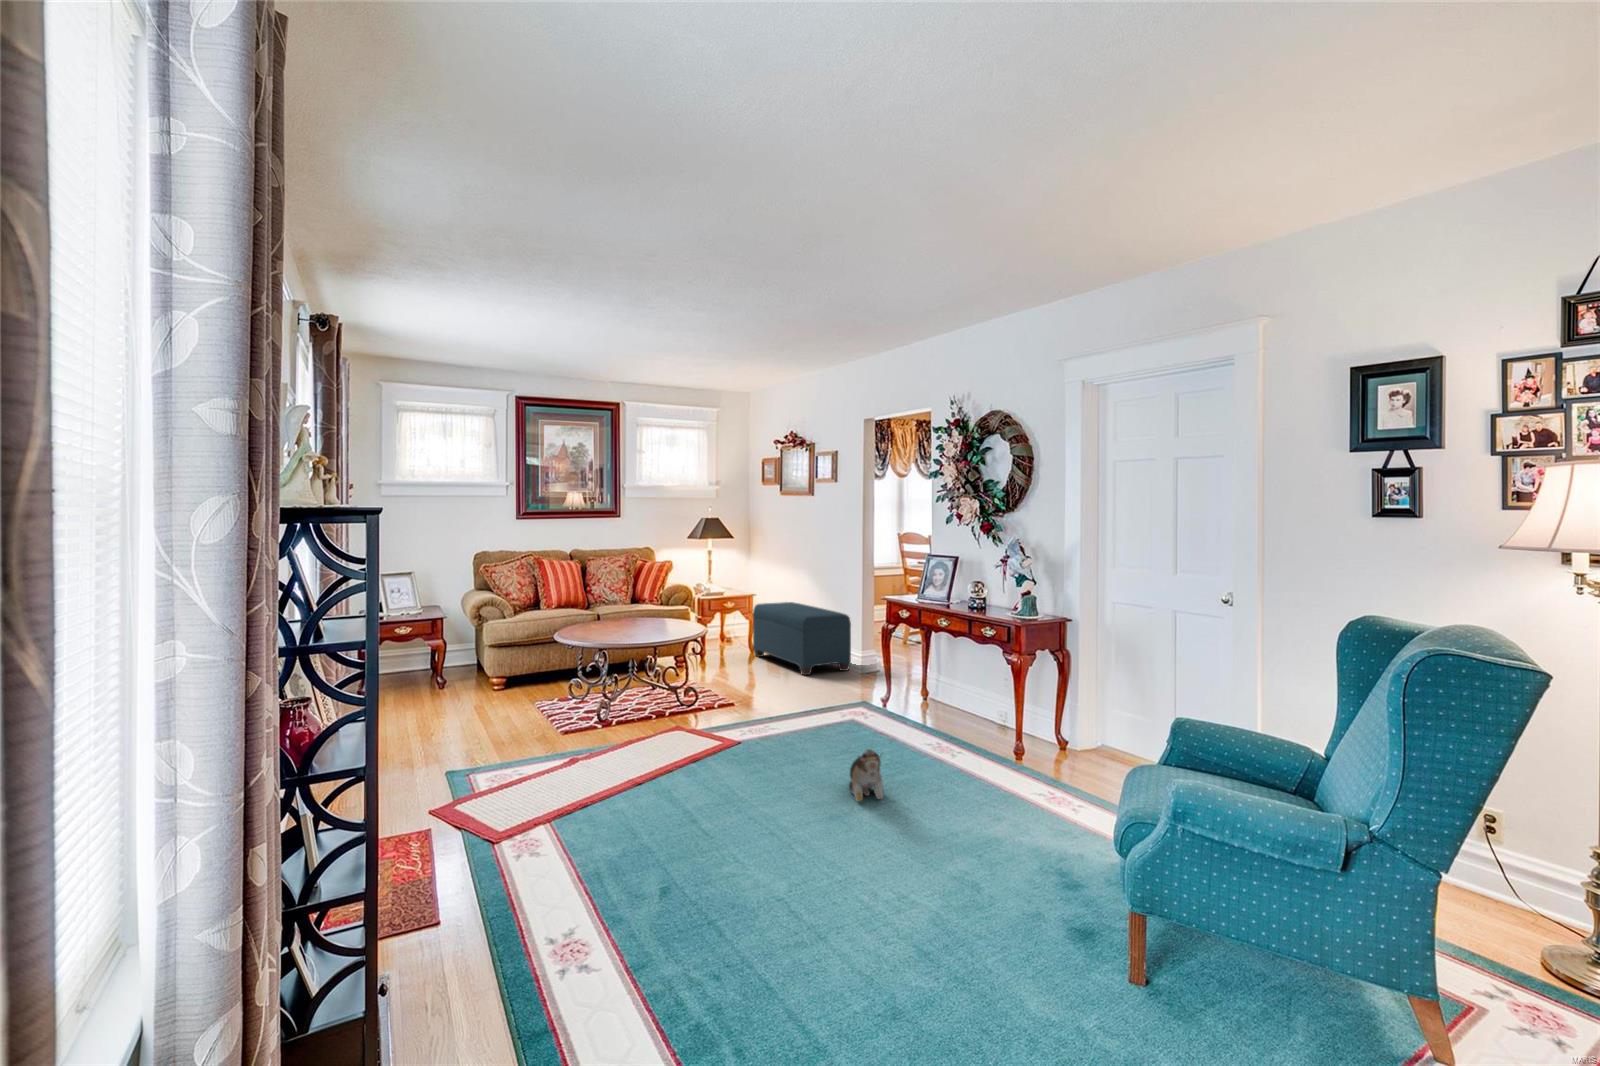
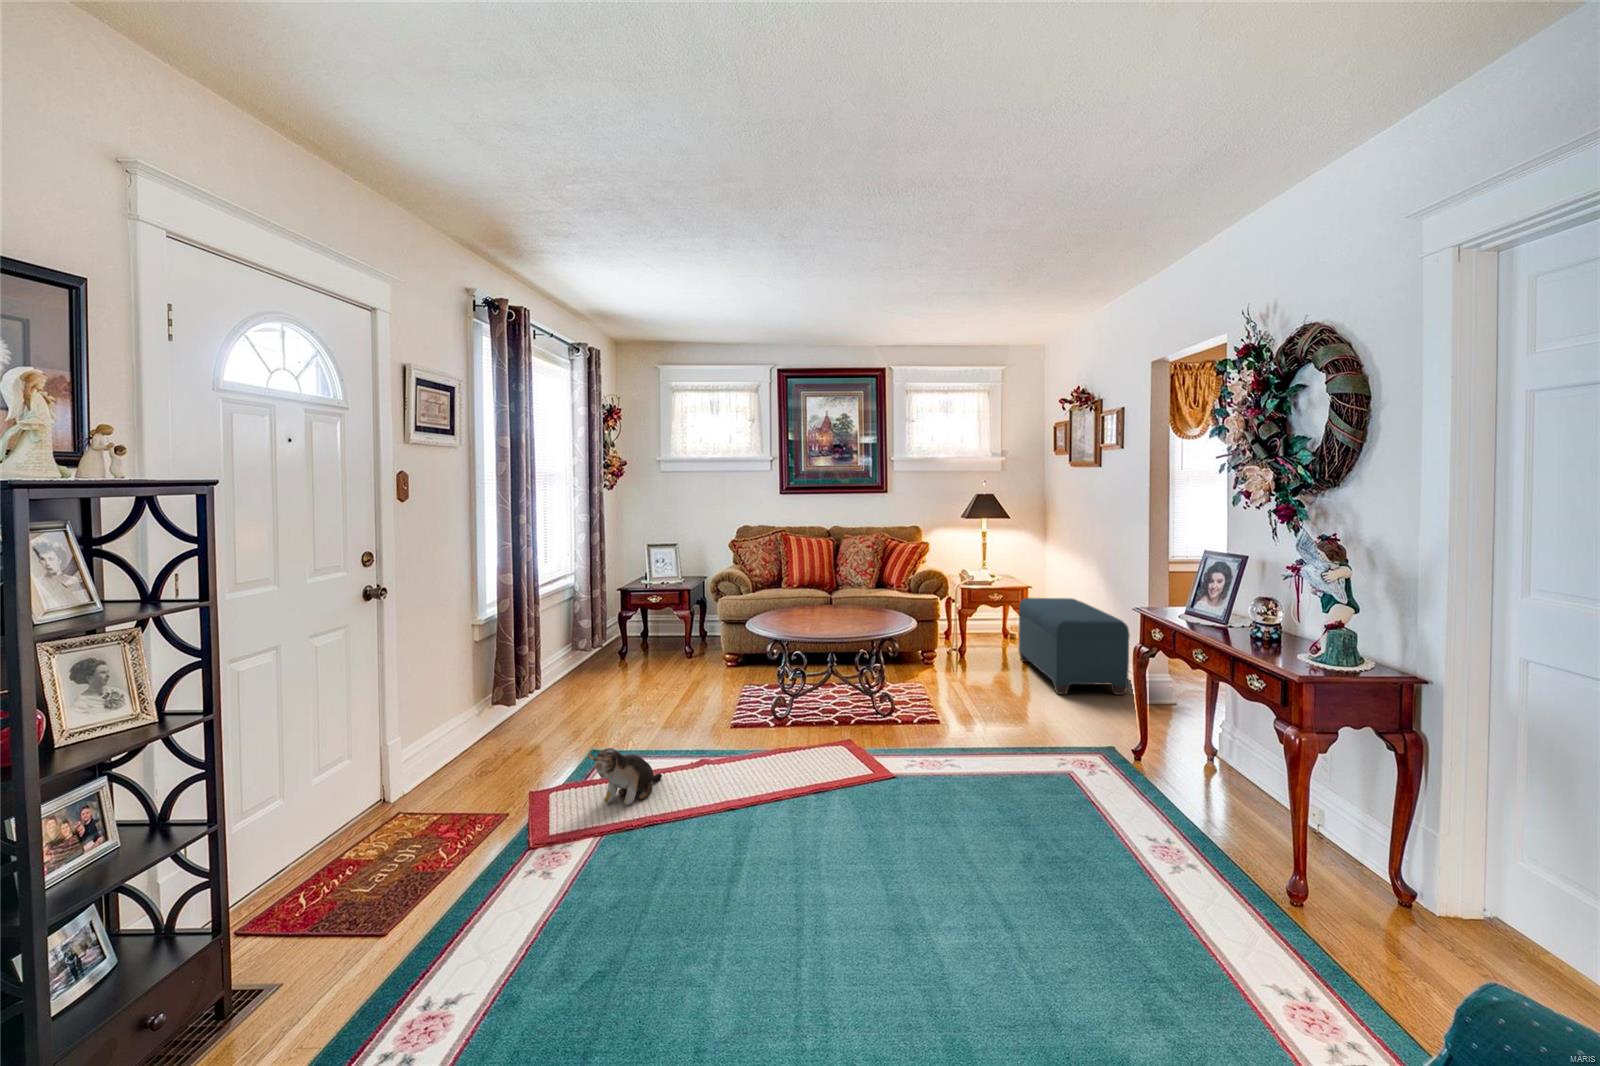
plush toy: present [849,749,883,802] -> present [588,748,662,805]

